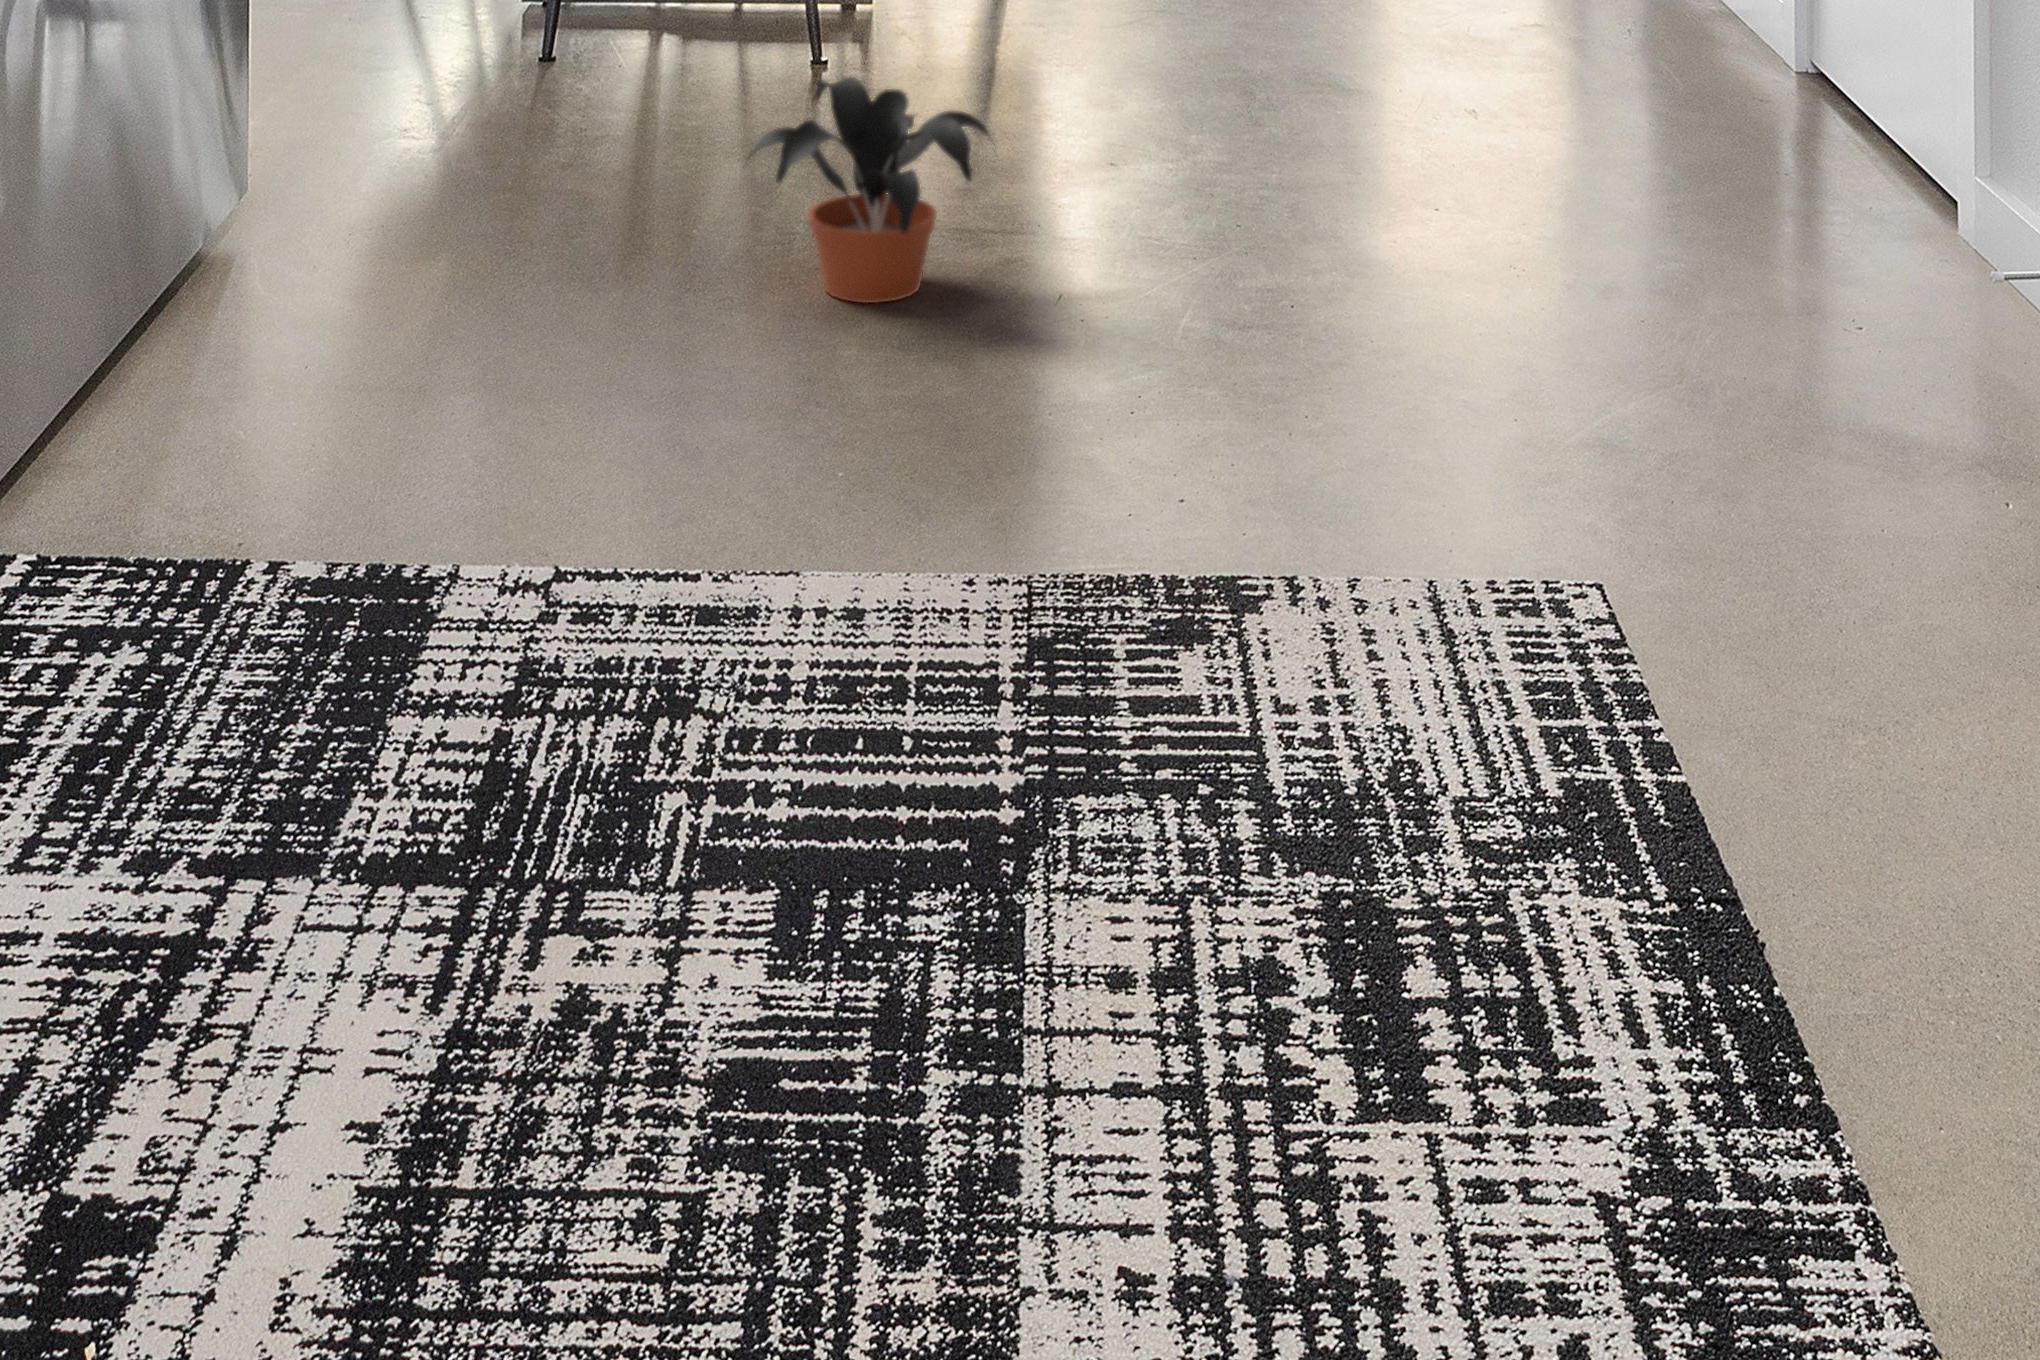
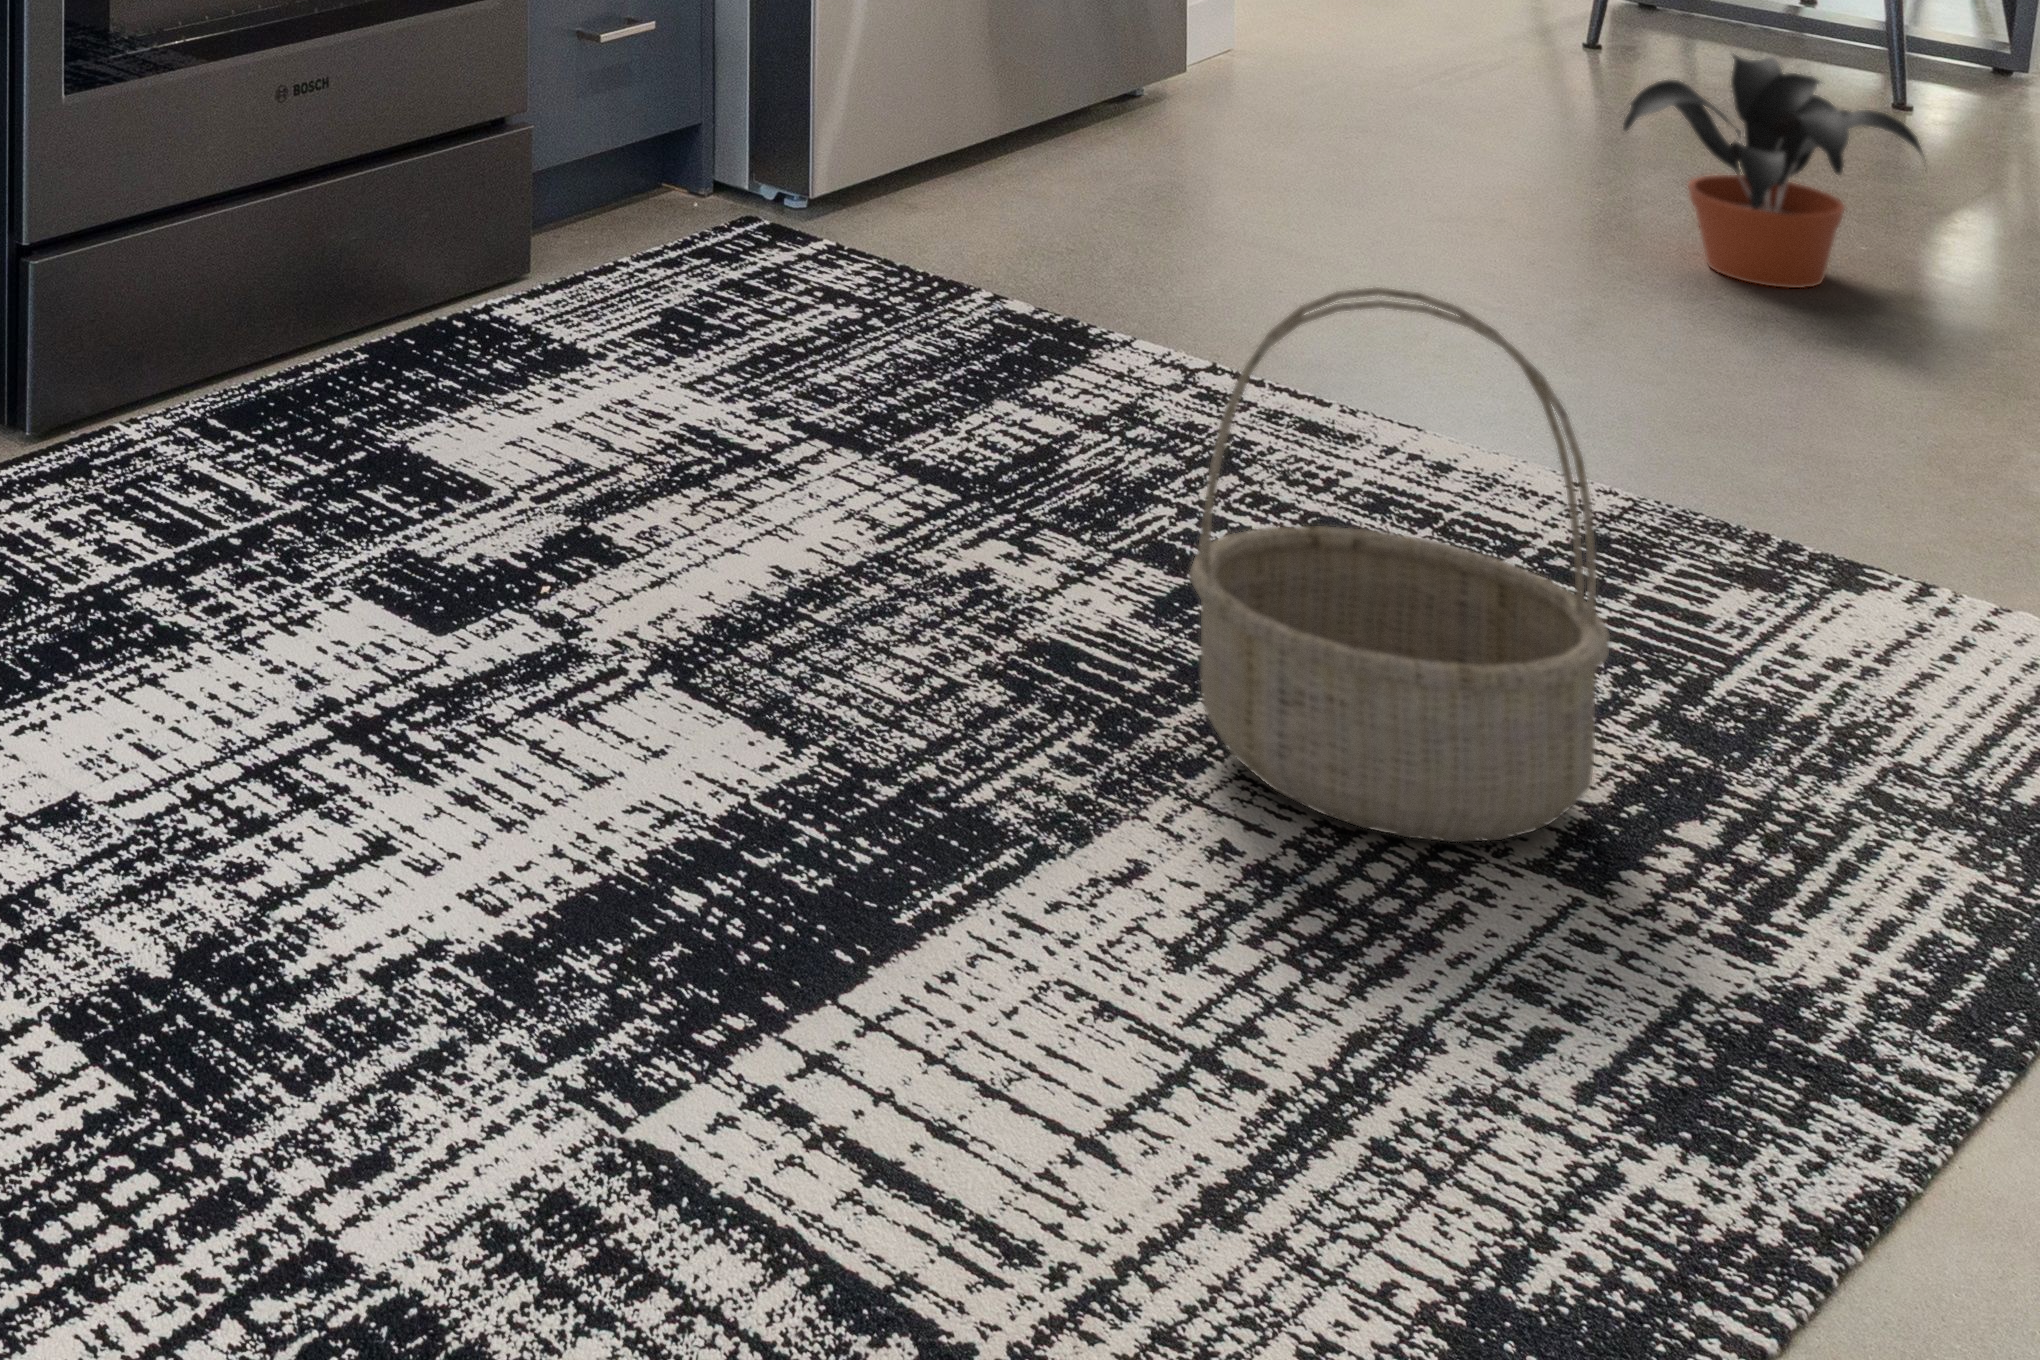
basket: none [967,482,1396,1168] -> present [1189,287,1610,842]

